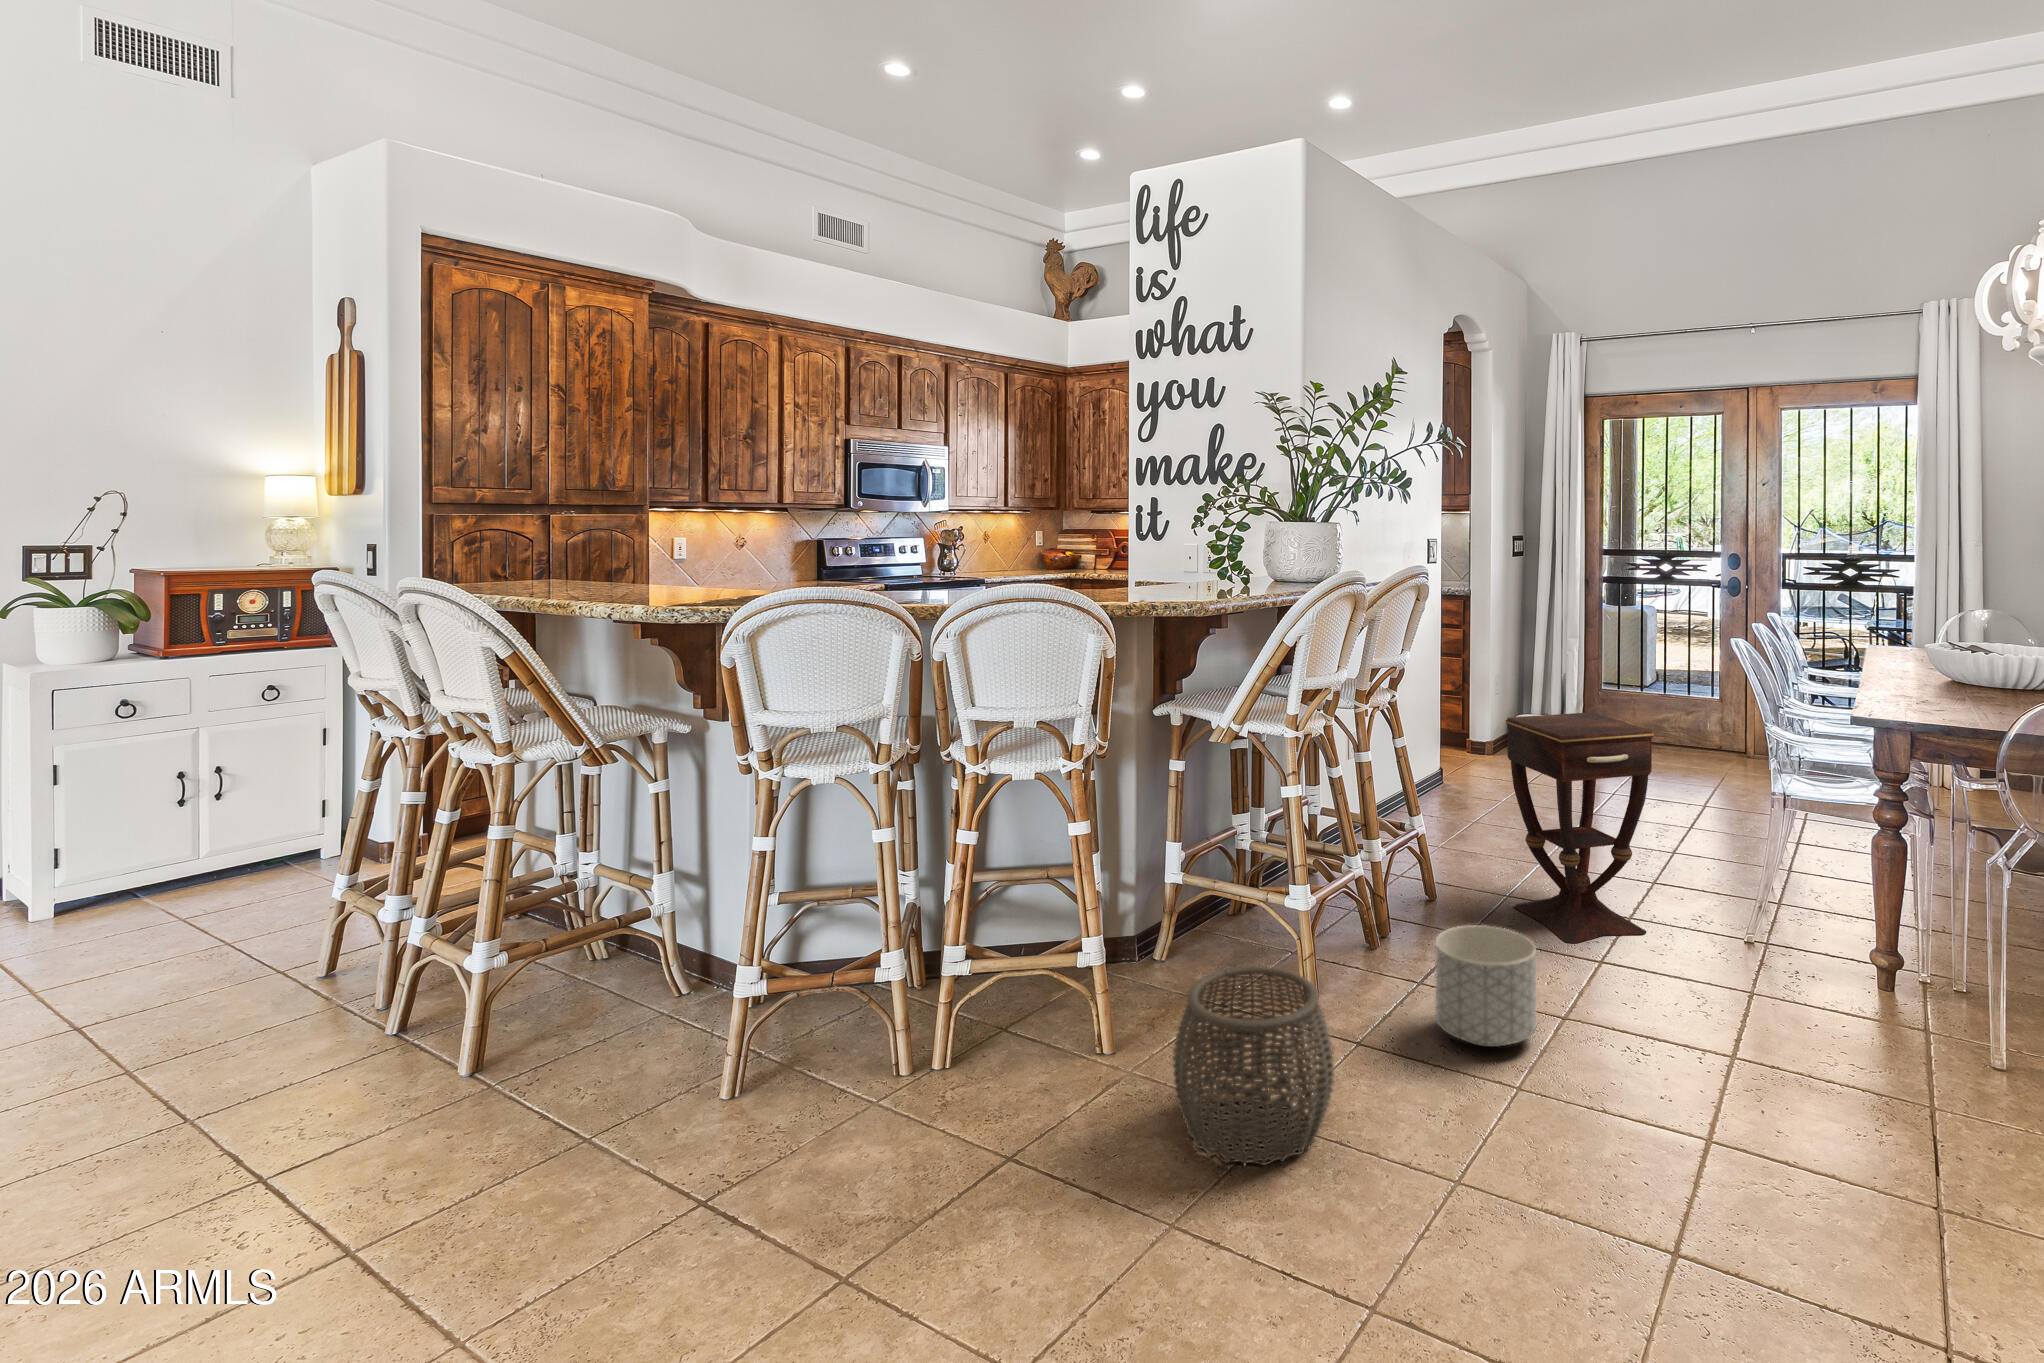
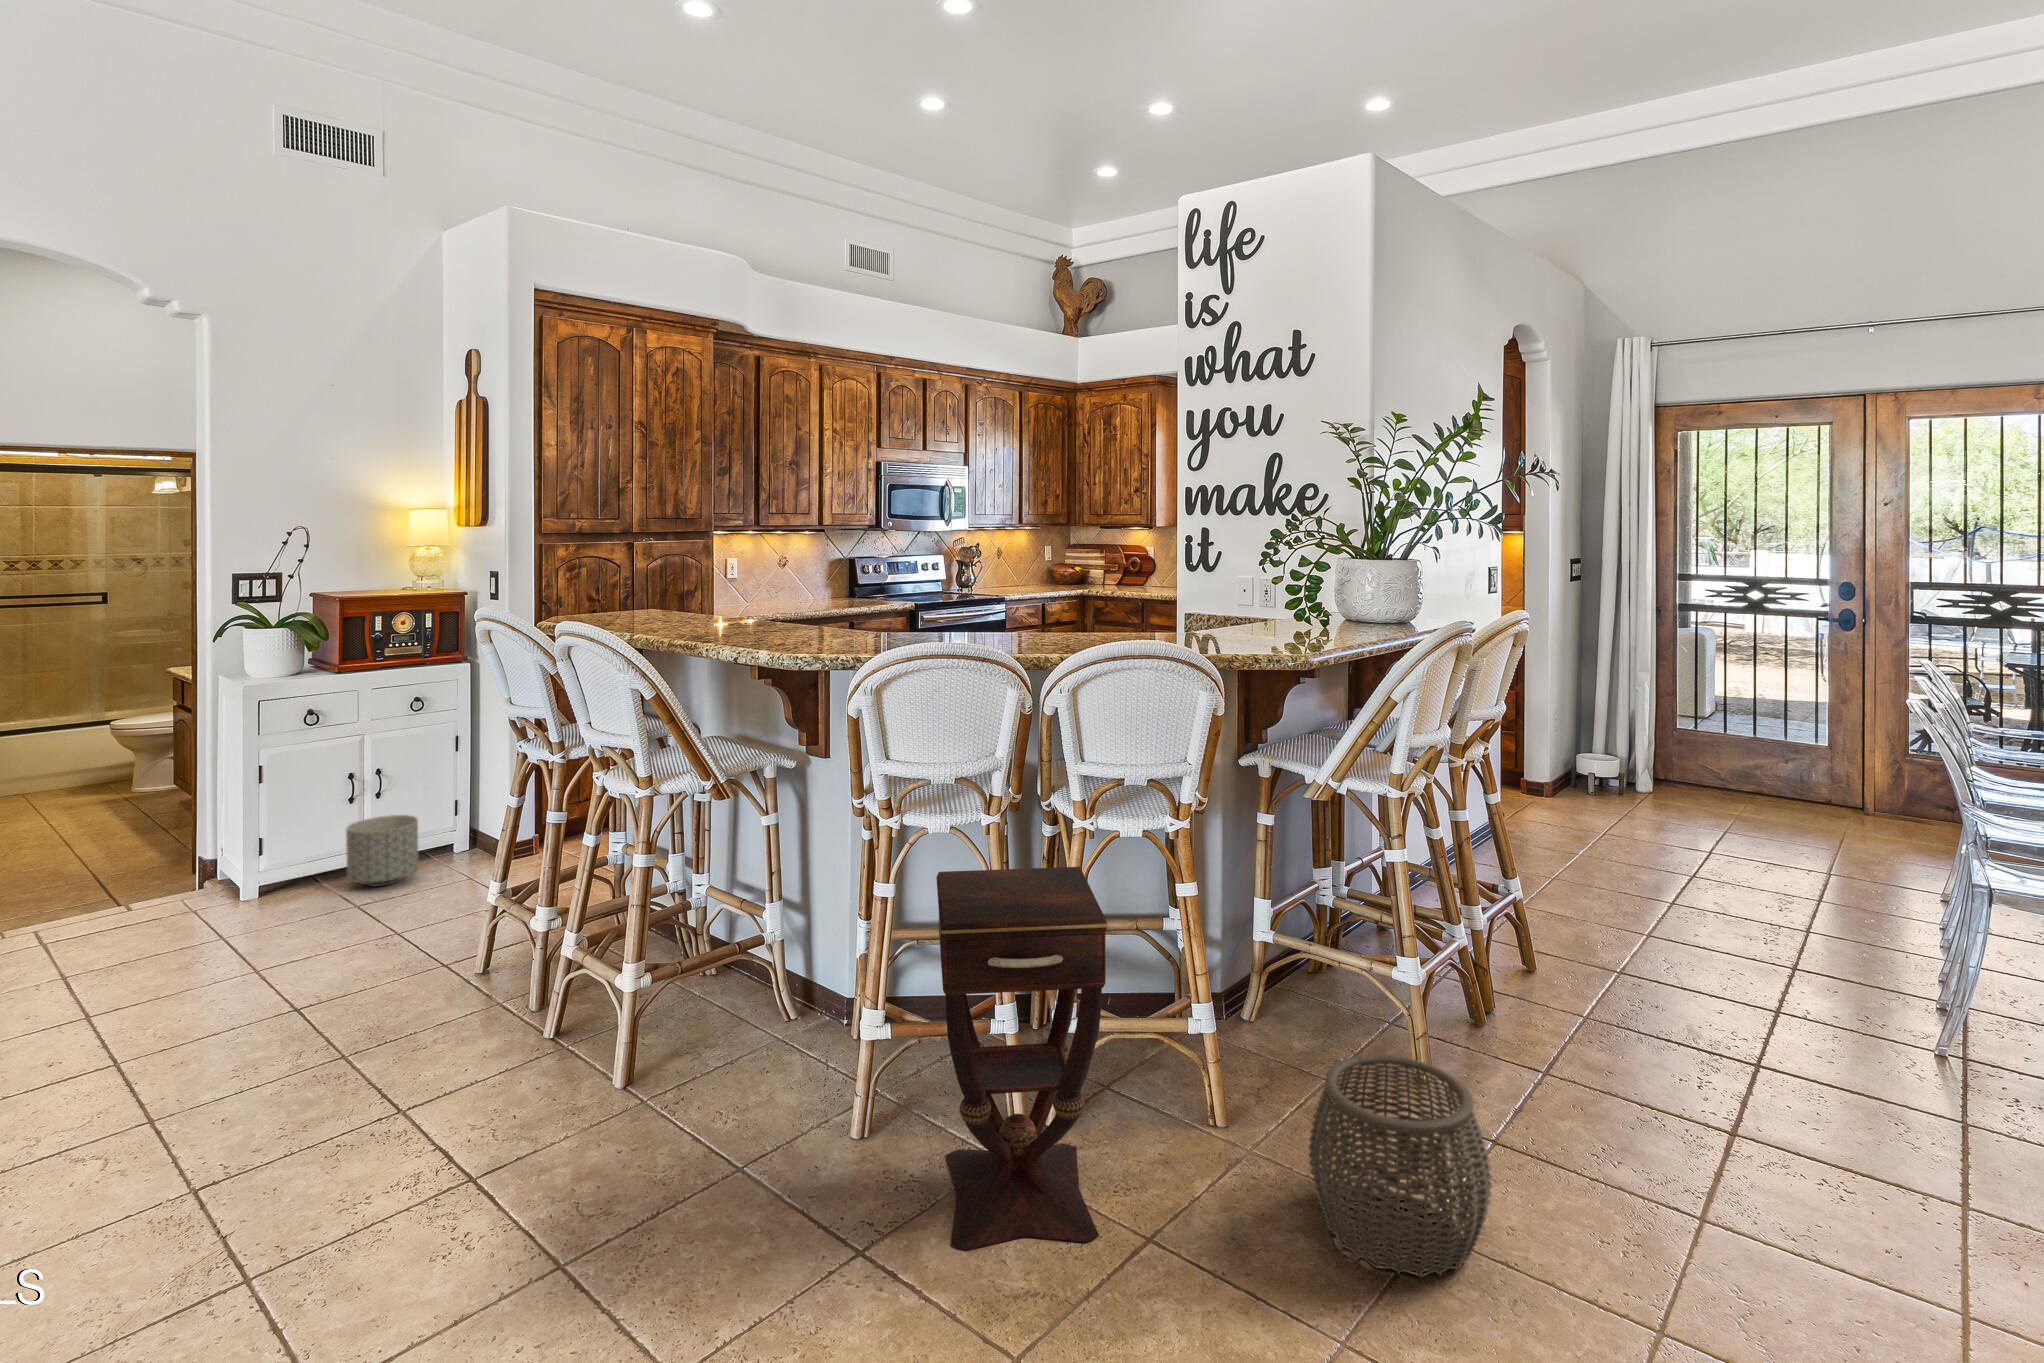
side table: present [1506,712,1654,943] -> present [936,867,1108,1250]
planter: present [1435,925,1536,1047] -> present [346,815,418,887]

